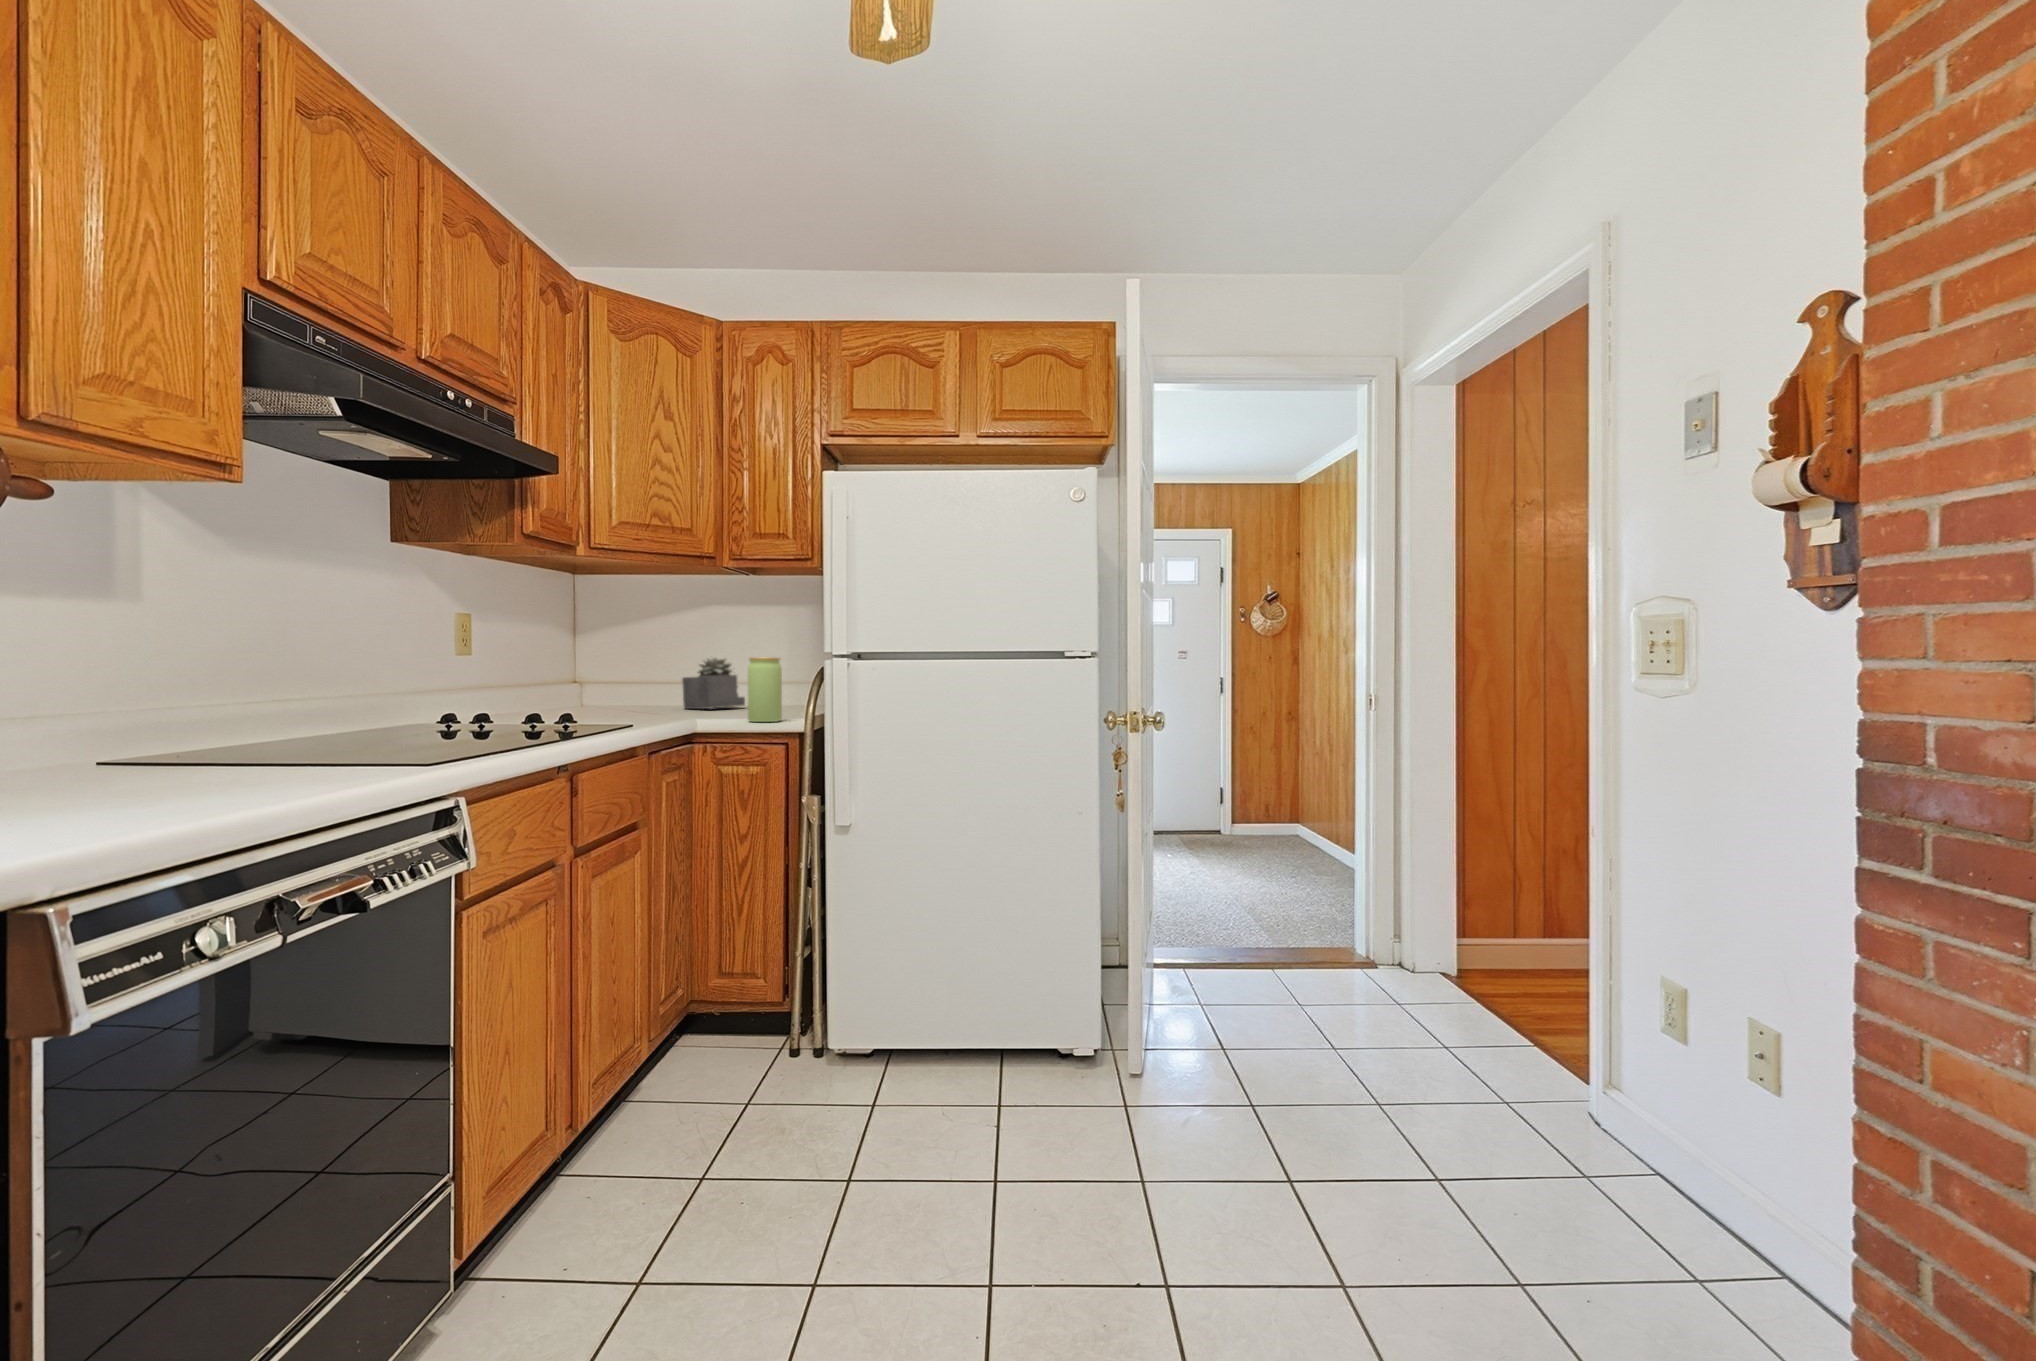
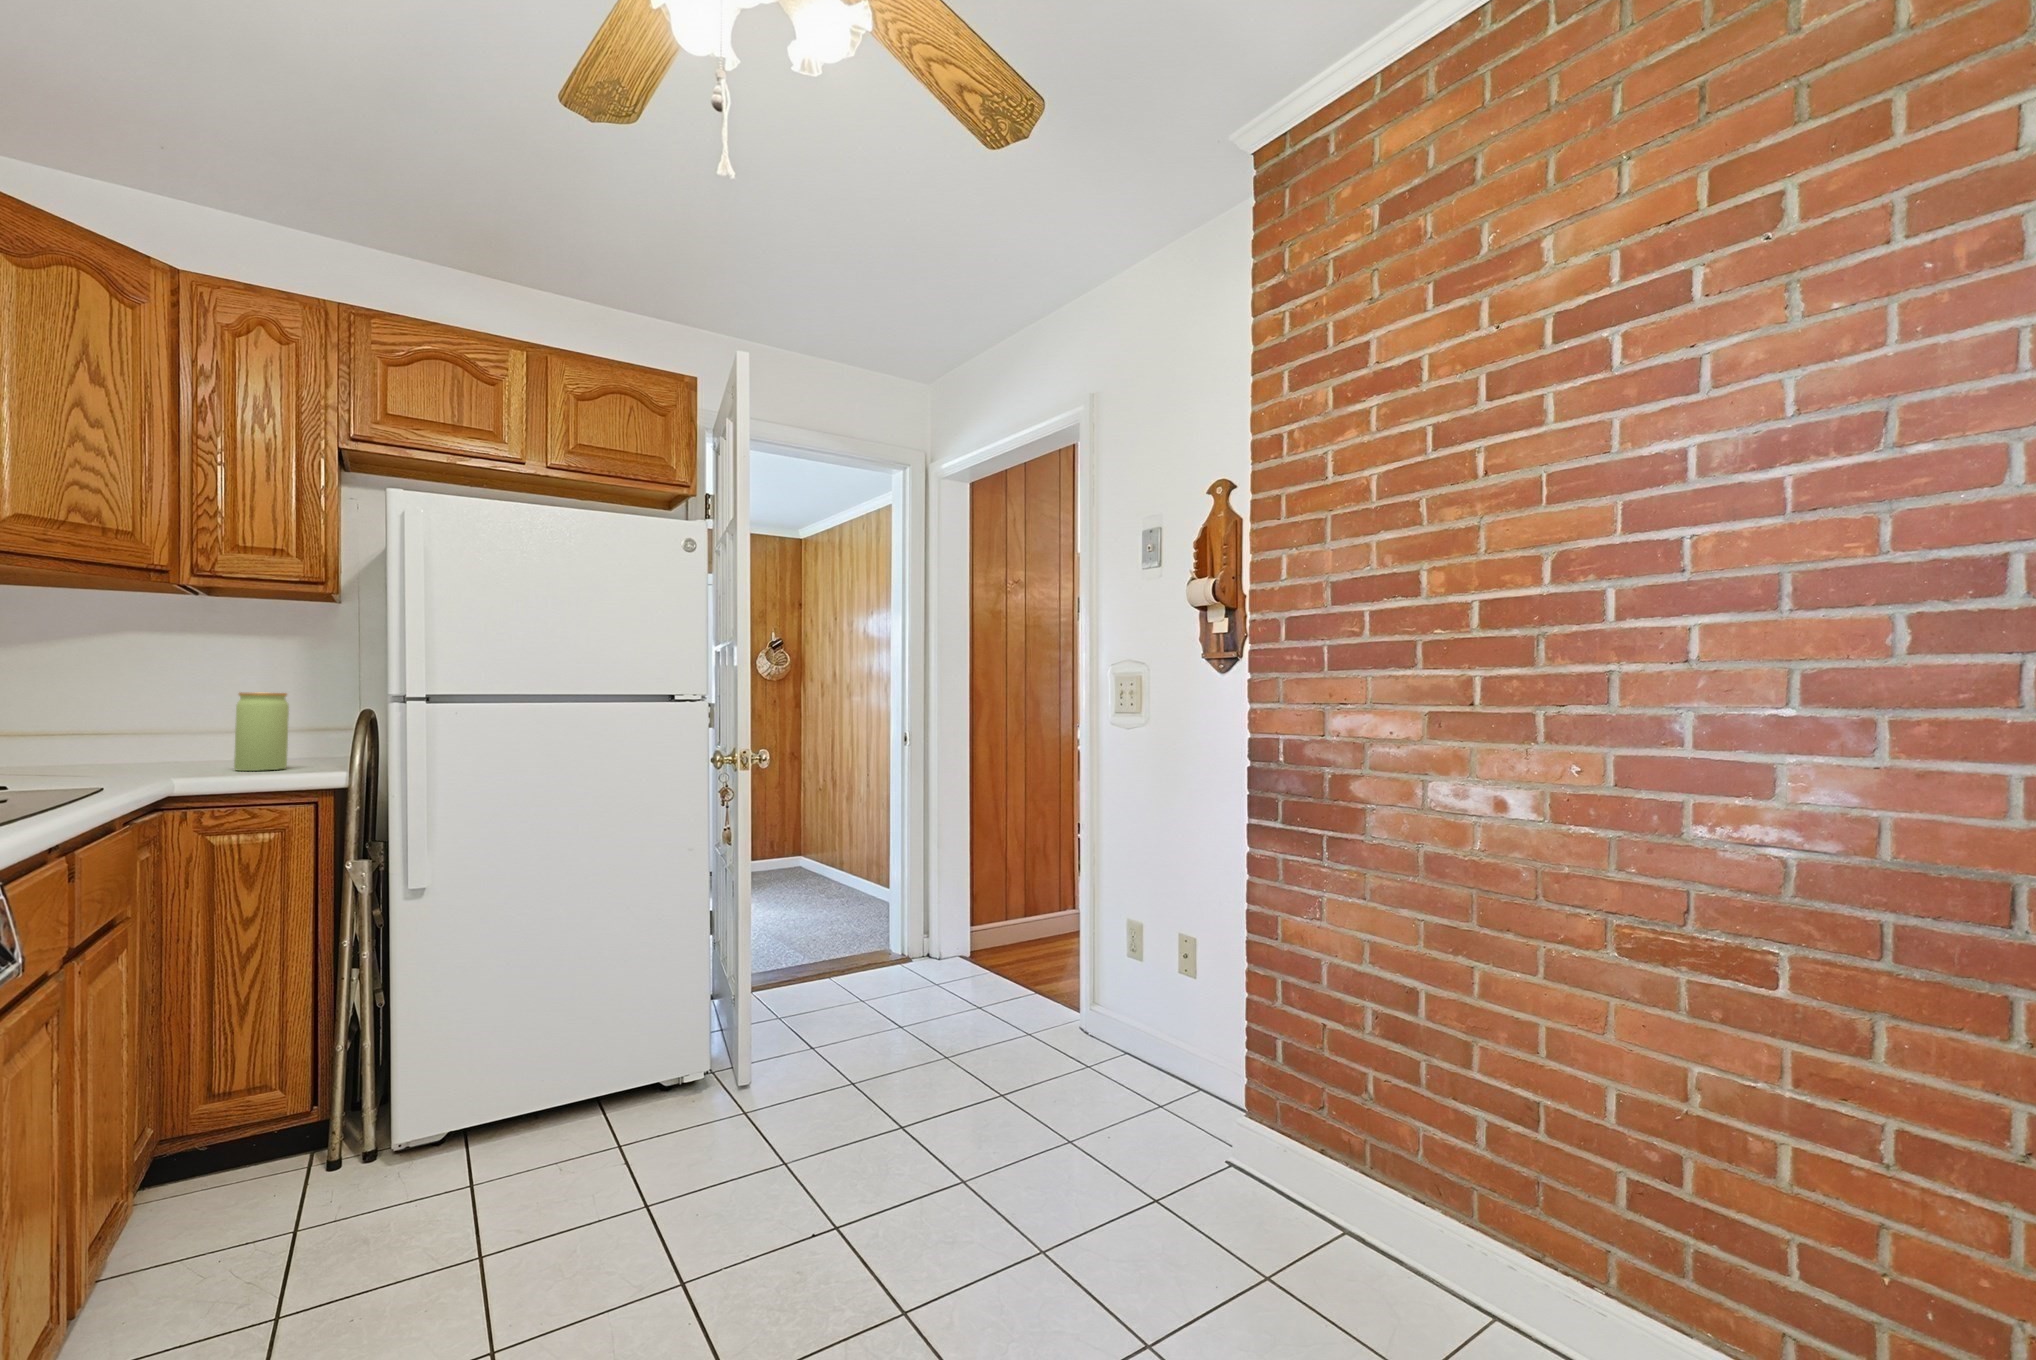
succulent plant: present [682,658,745,709] -> none [75,690,185,759]

